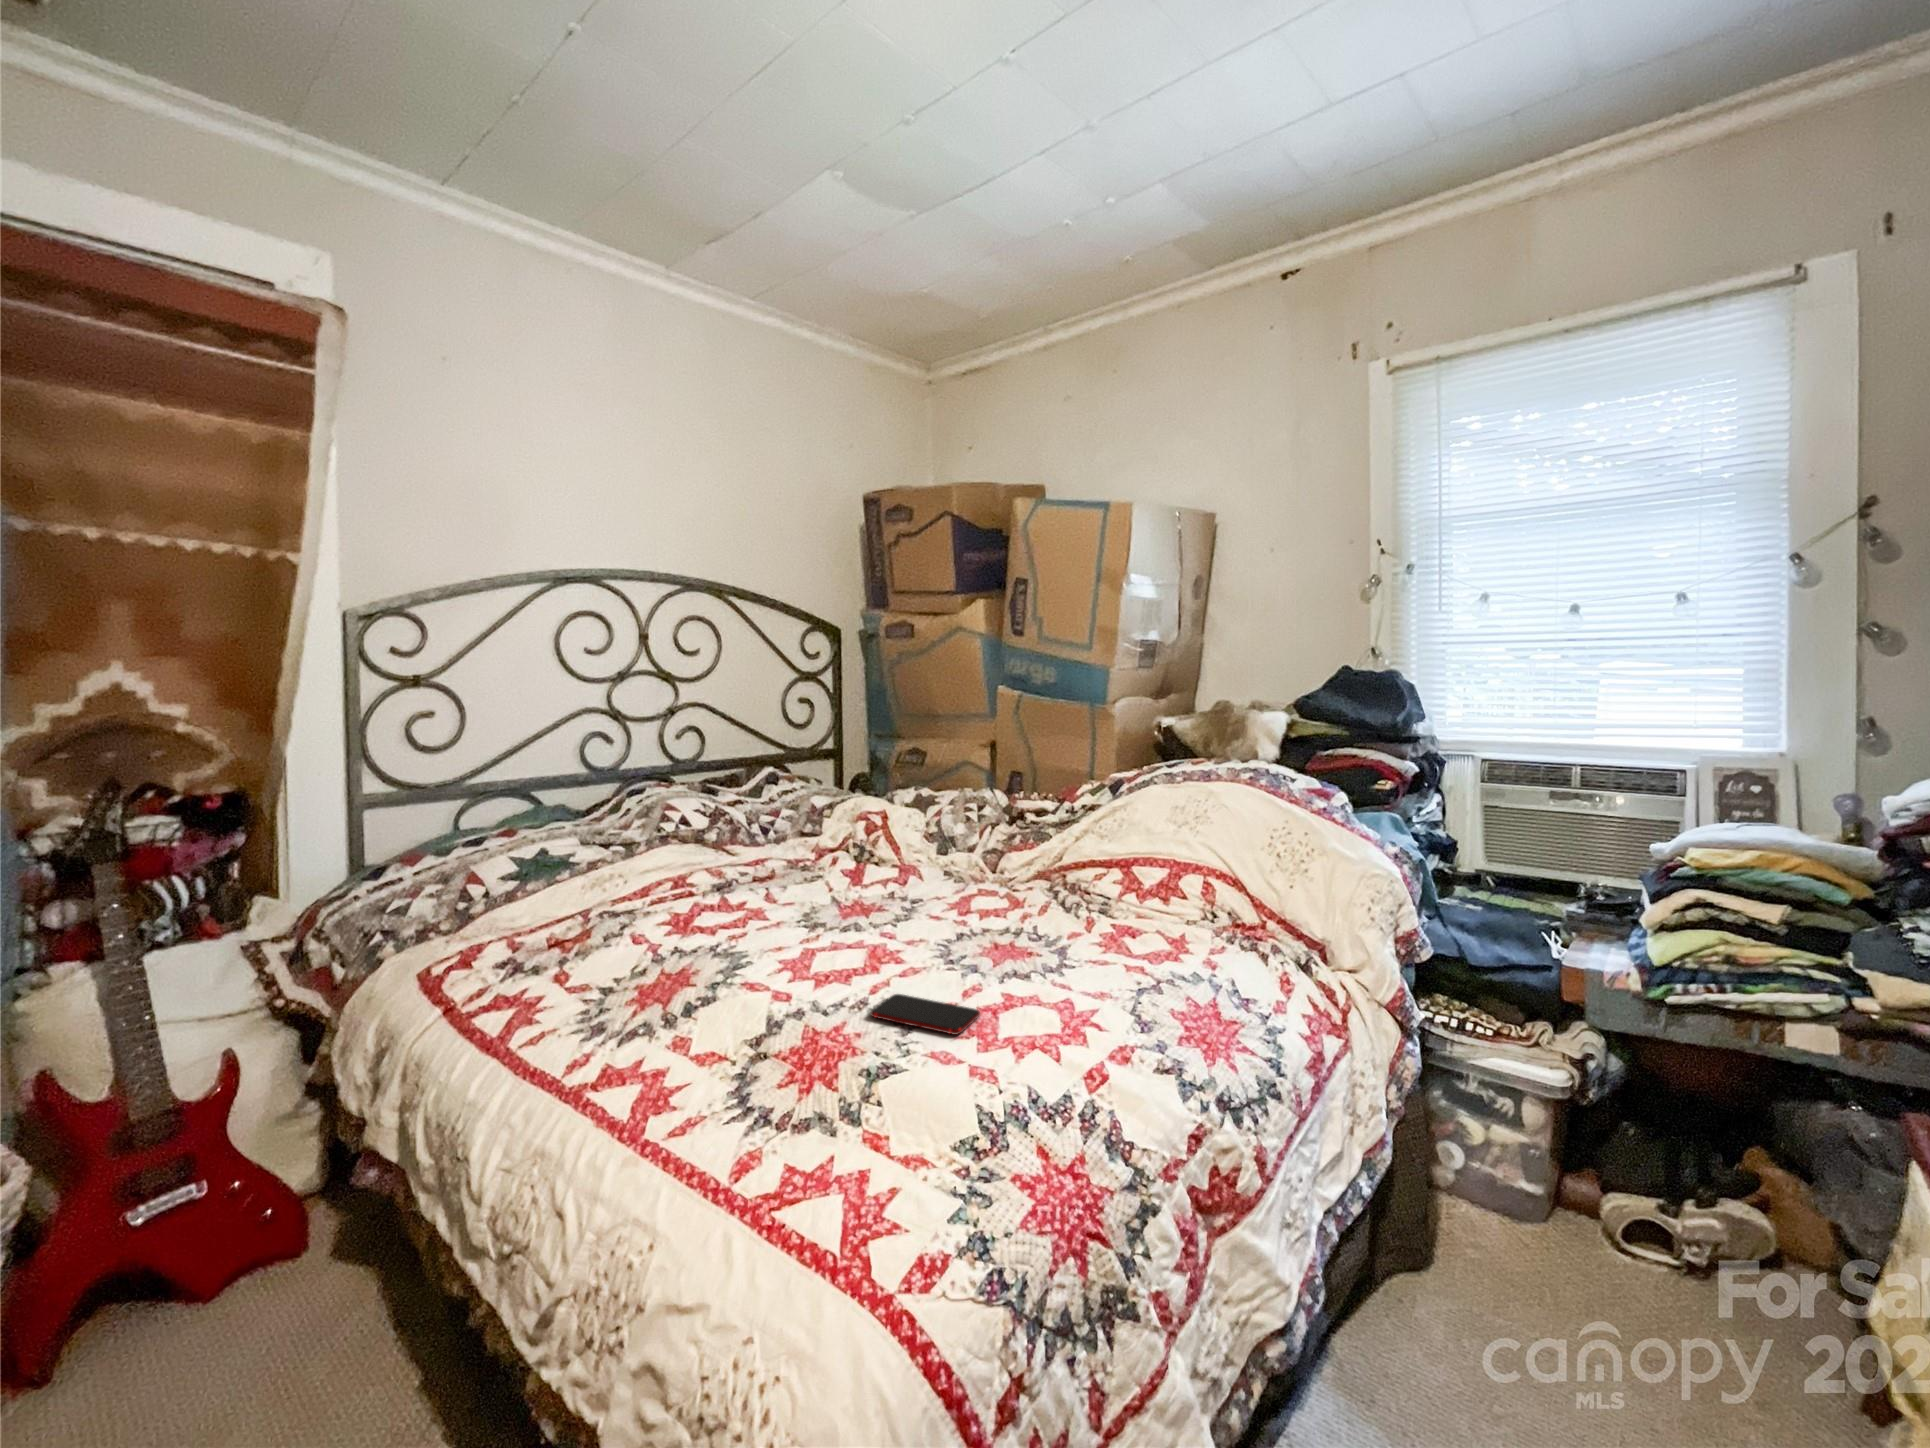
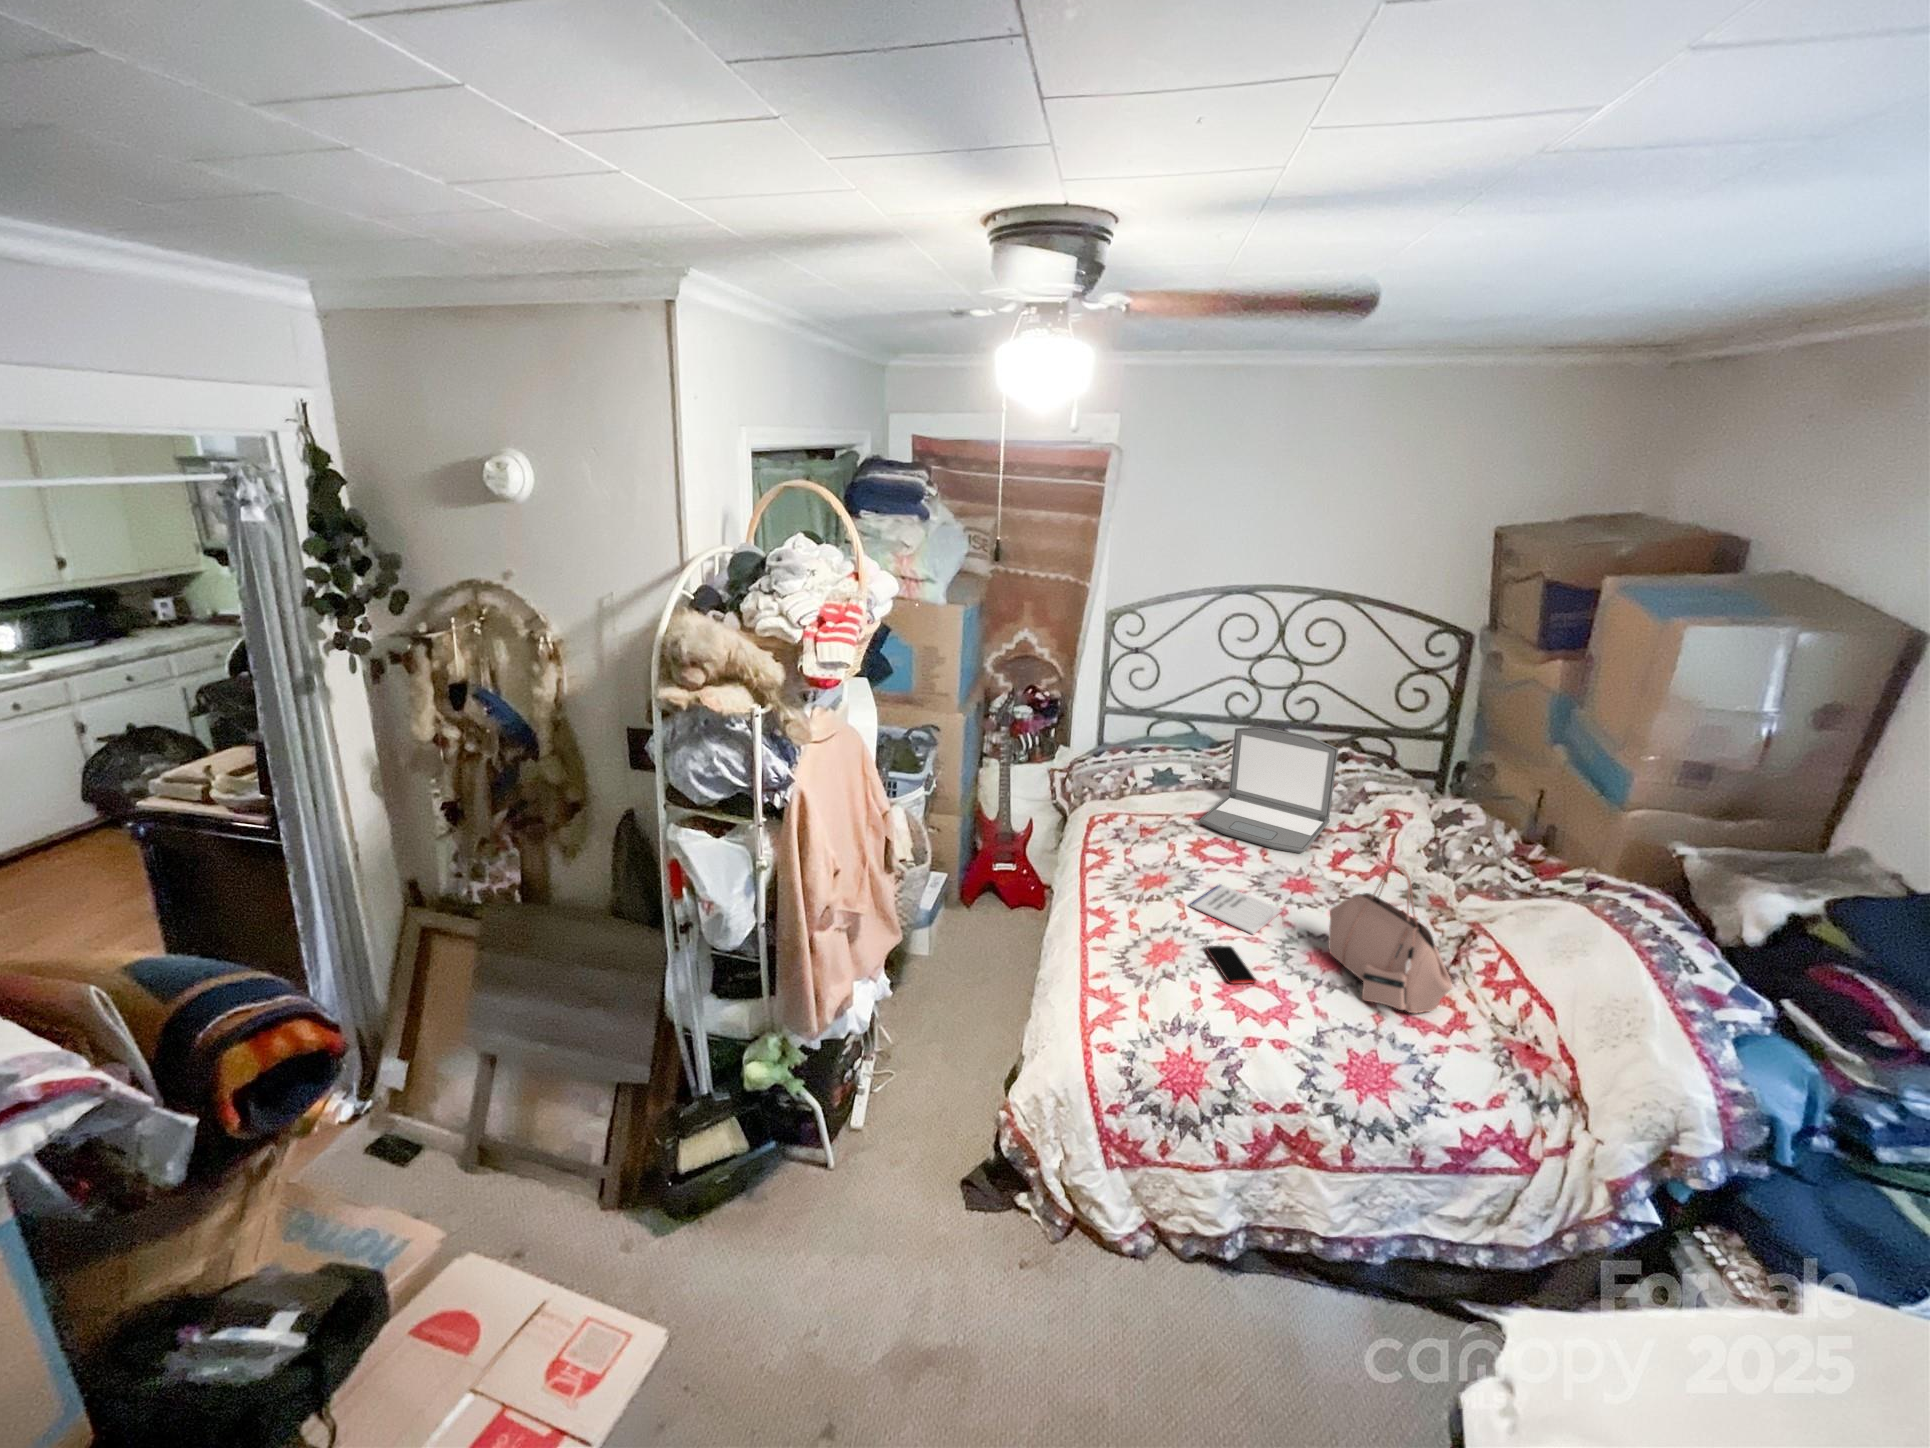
laptop: none [659,729,827,897] -> present [1200,727,1338,853]
handbag: none [970,769,1164,966] -> present [1329,866,1453,1013]
notebook: none [774,930,896,983] -> present [1190,884,1282,934]

